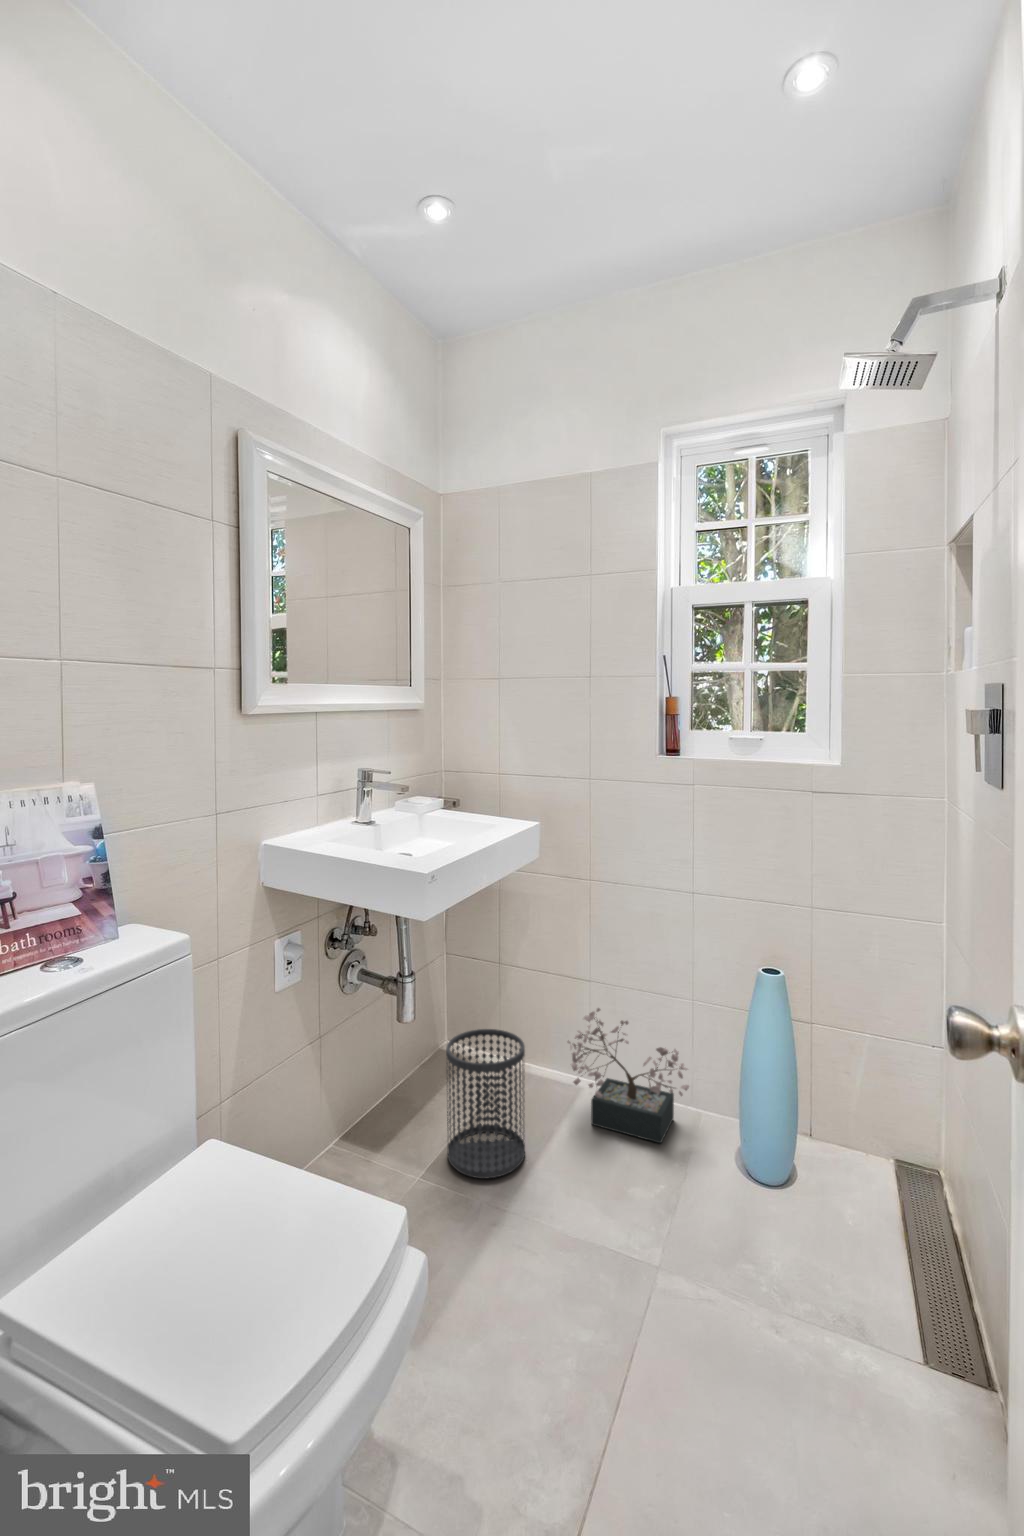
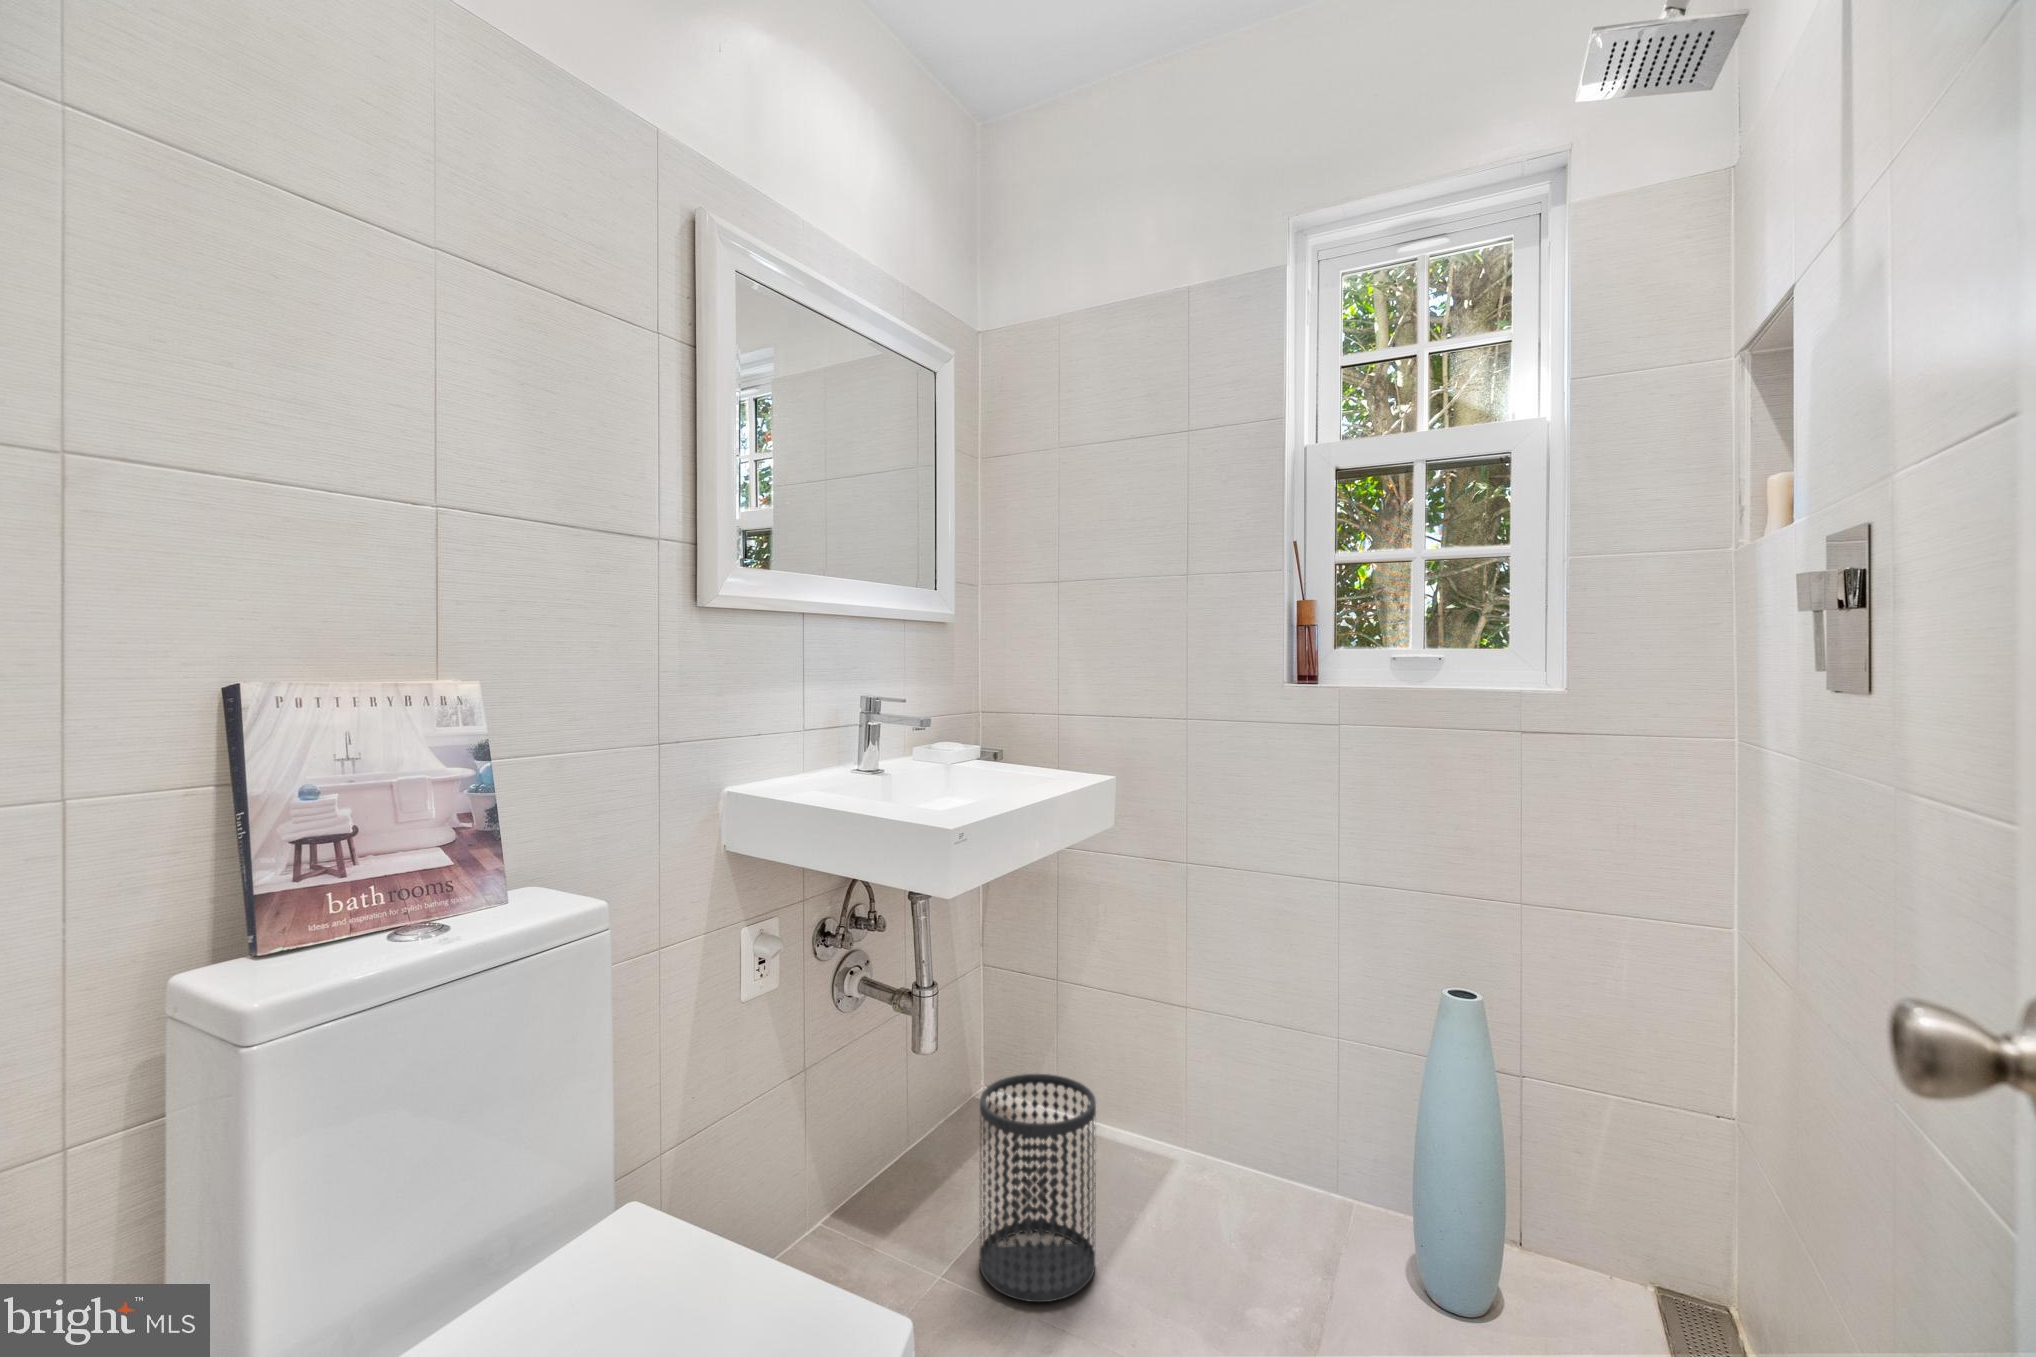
decorative plant: present [568,1008,689,1143] -> none [1157,1049,1344,1260]

